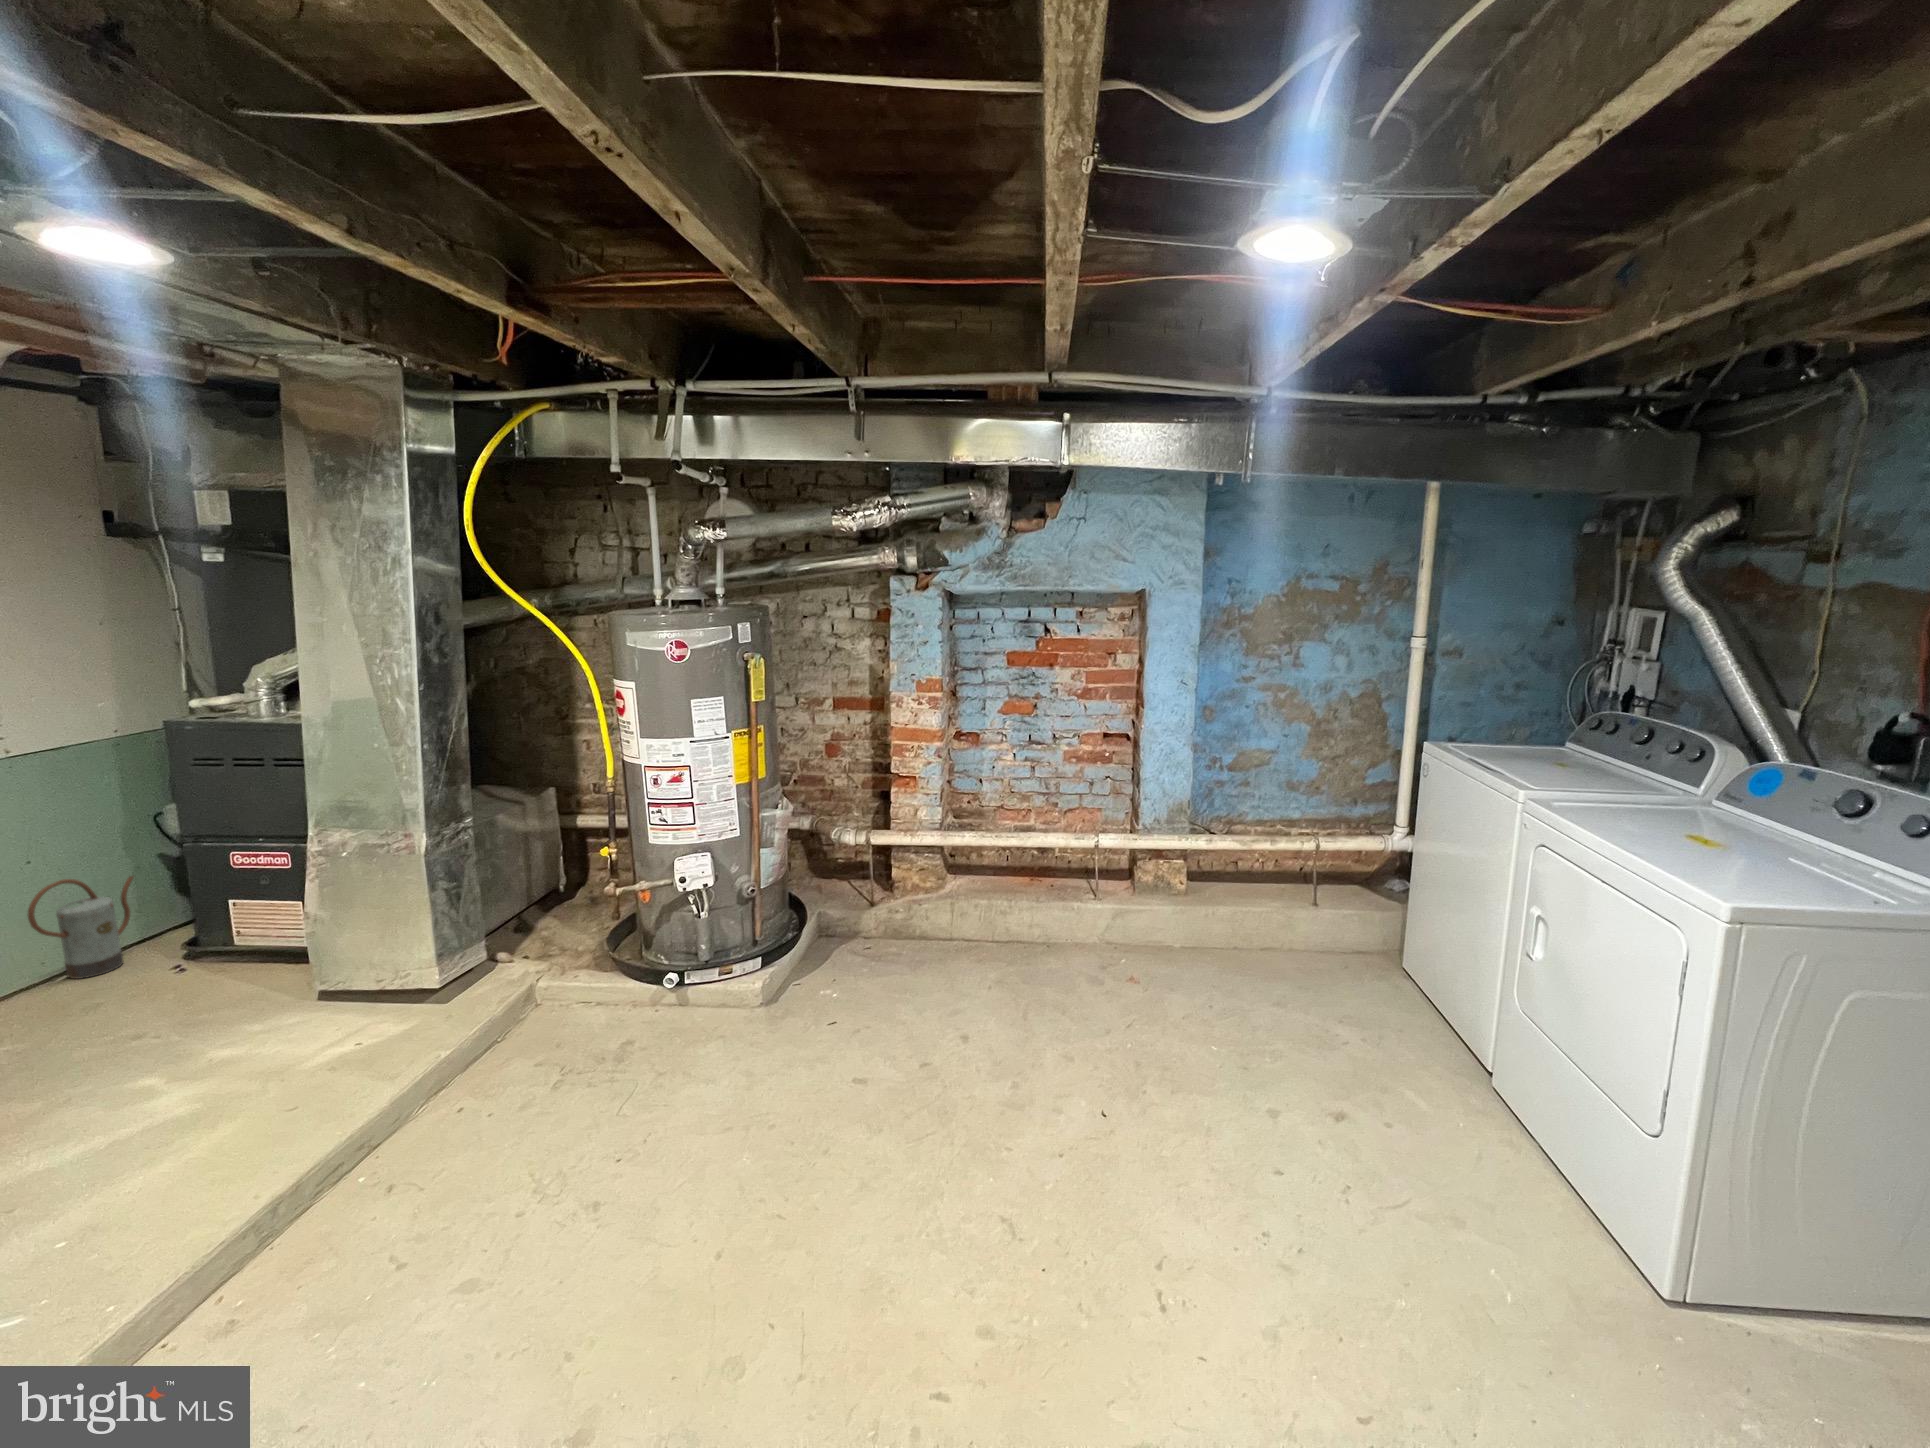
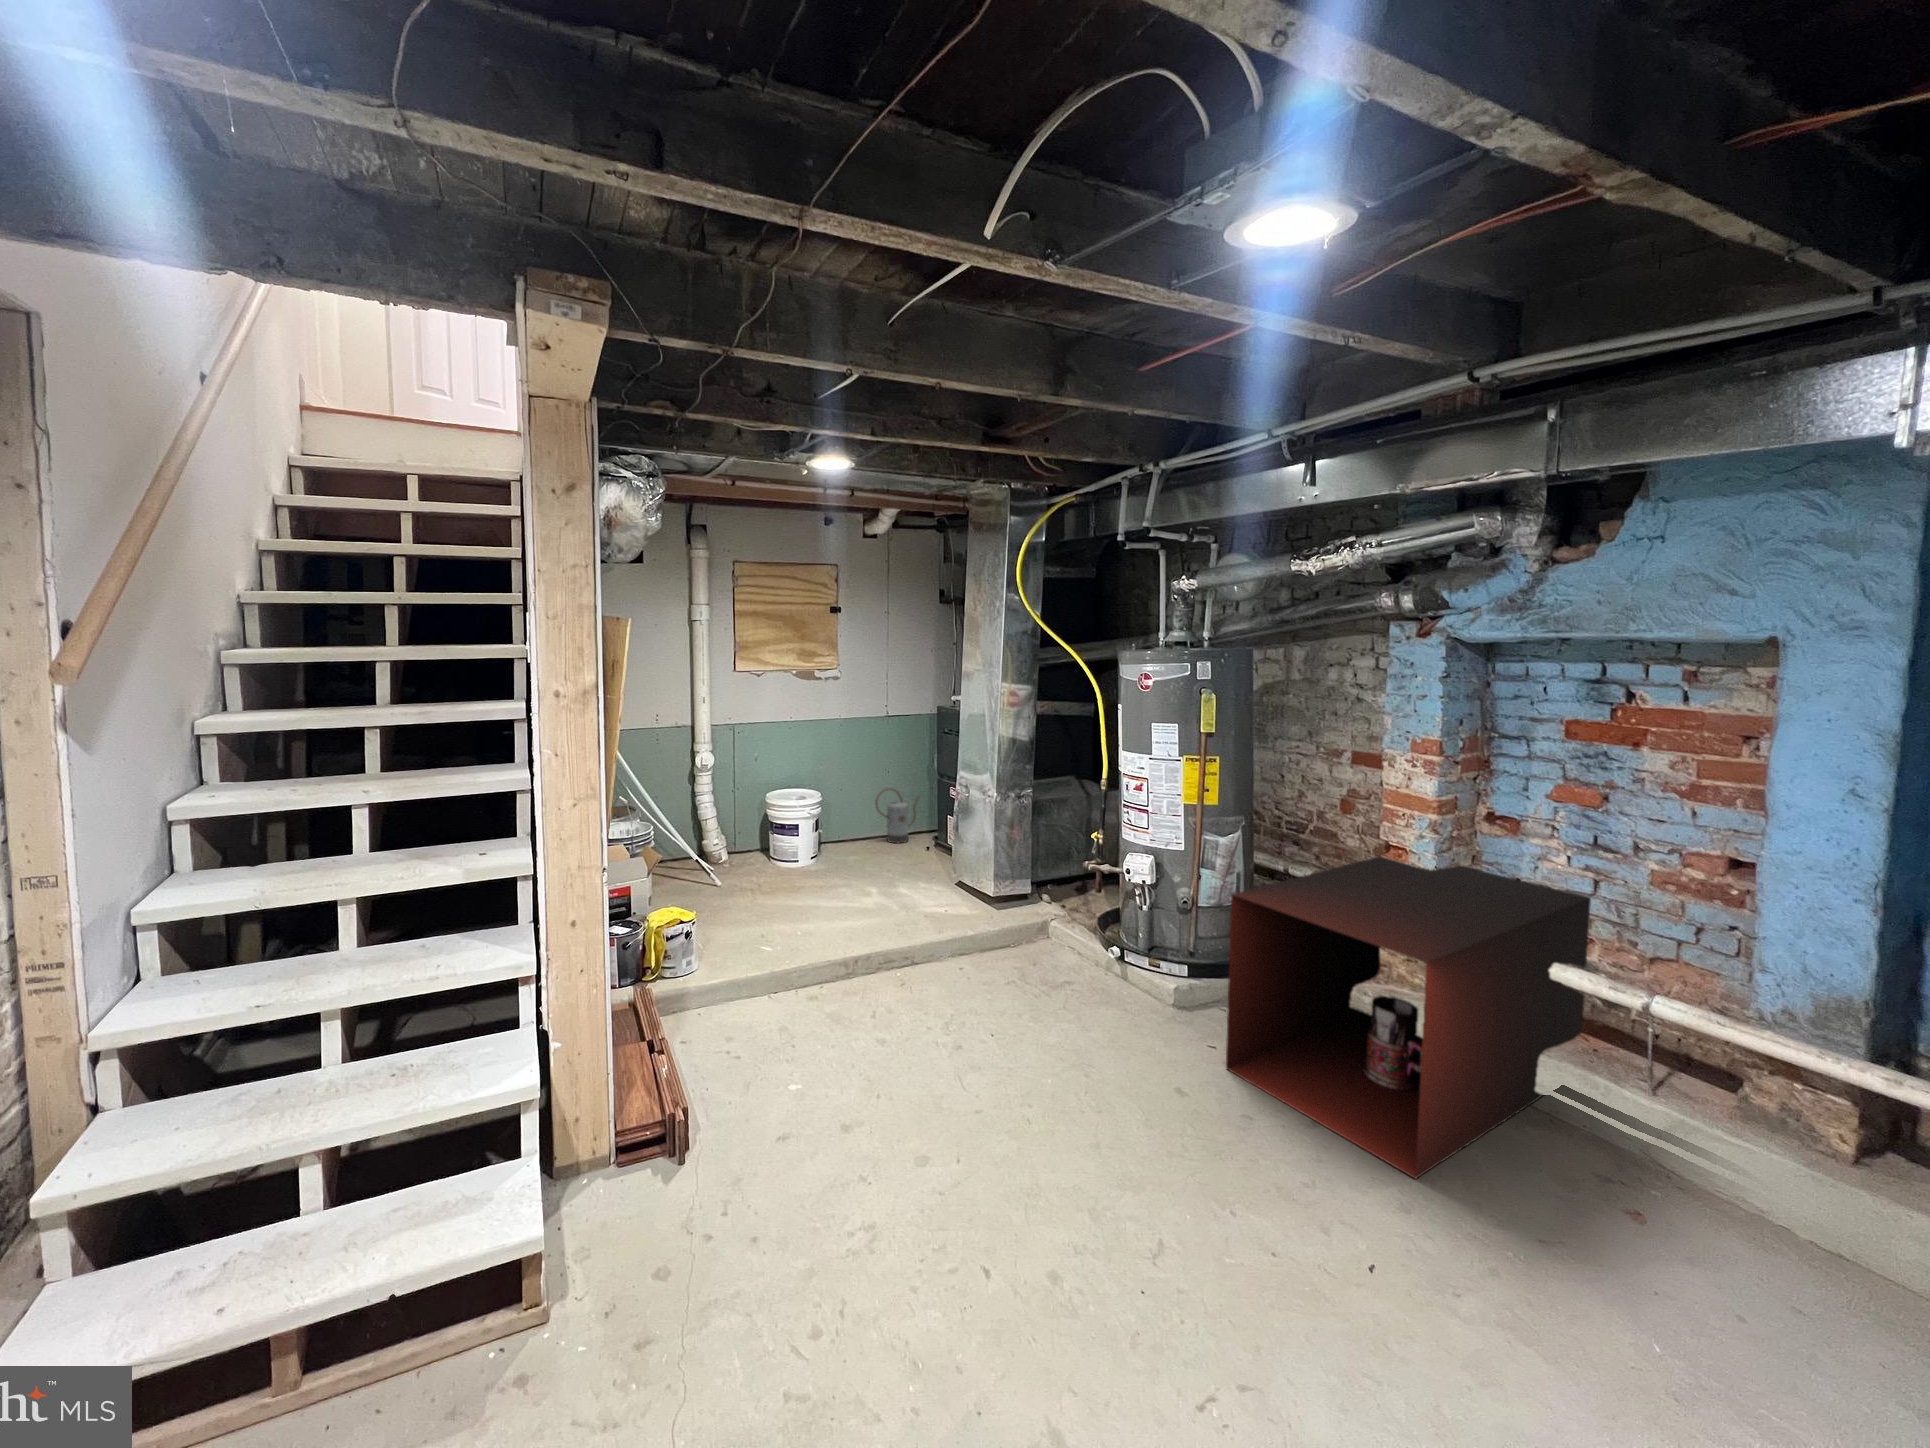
storage cabinet: none [855,780,1042,1044] -> present [1226,856,1591,1179]

